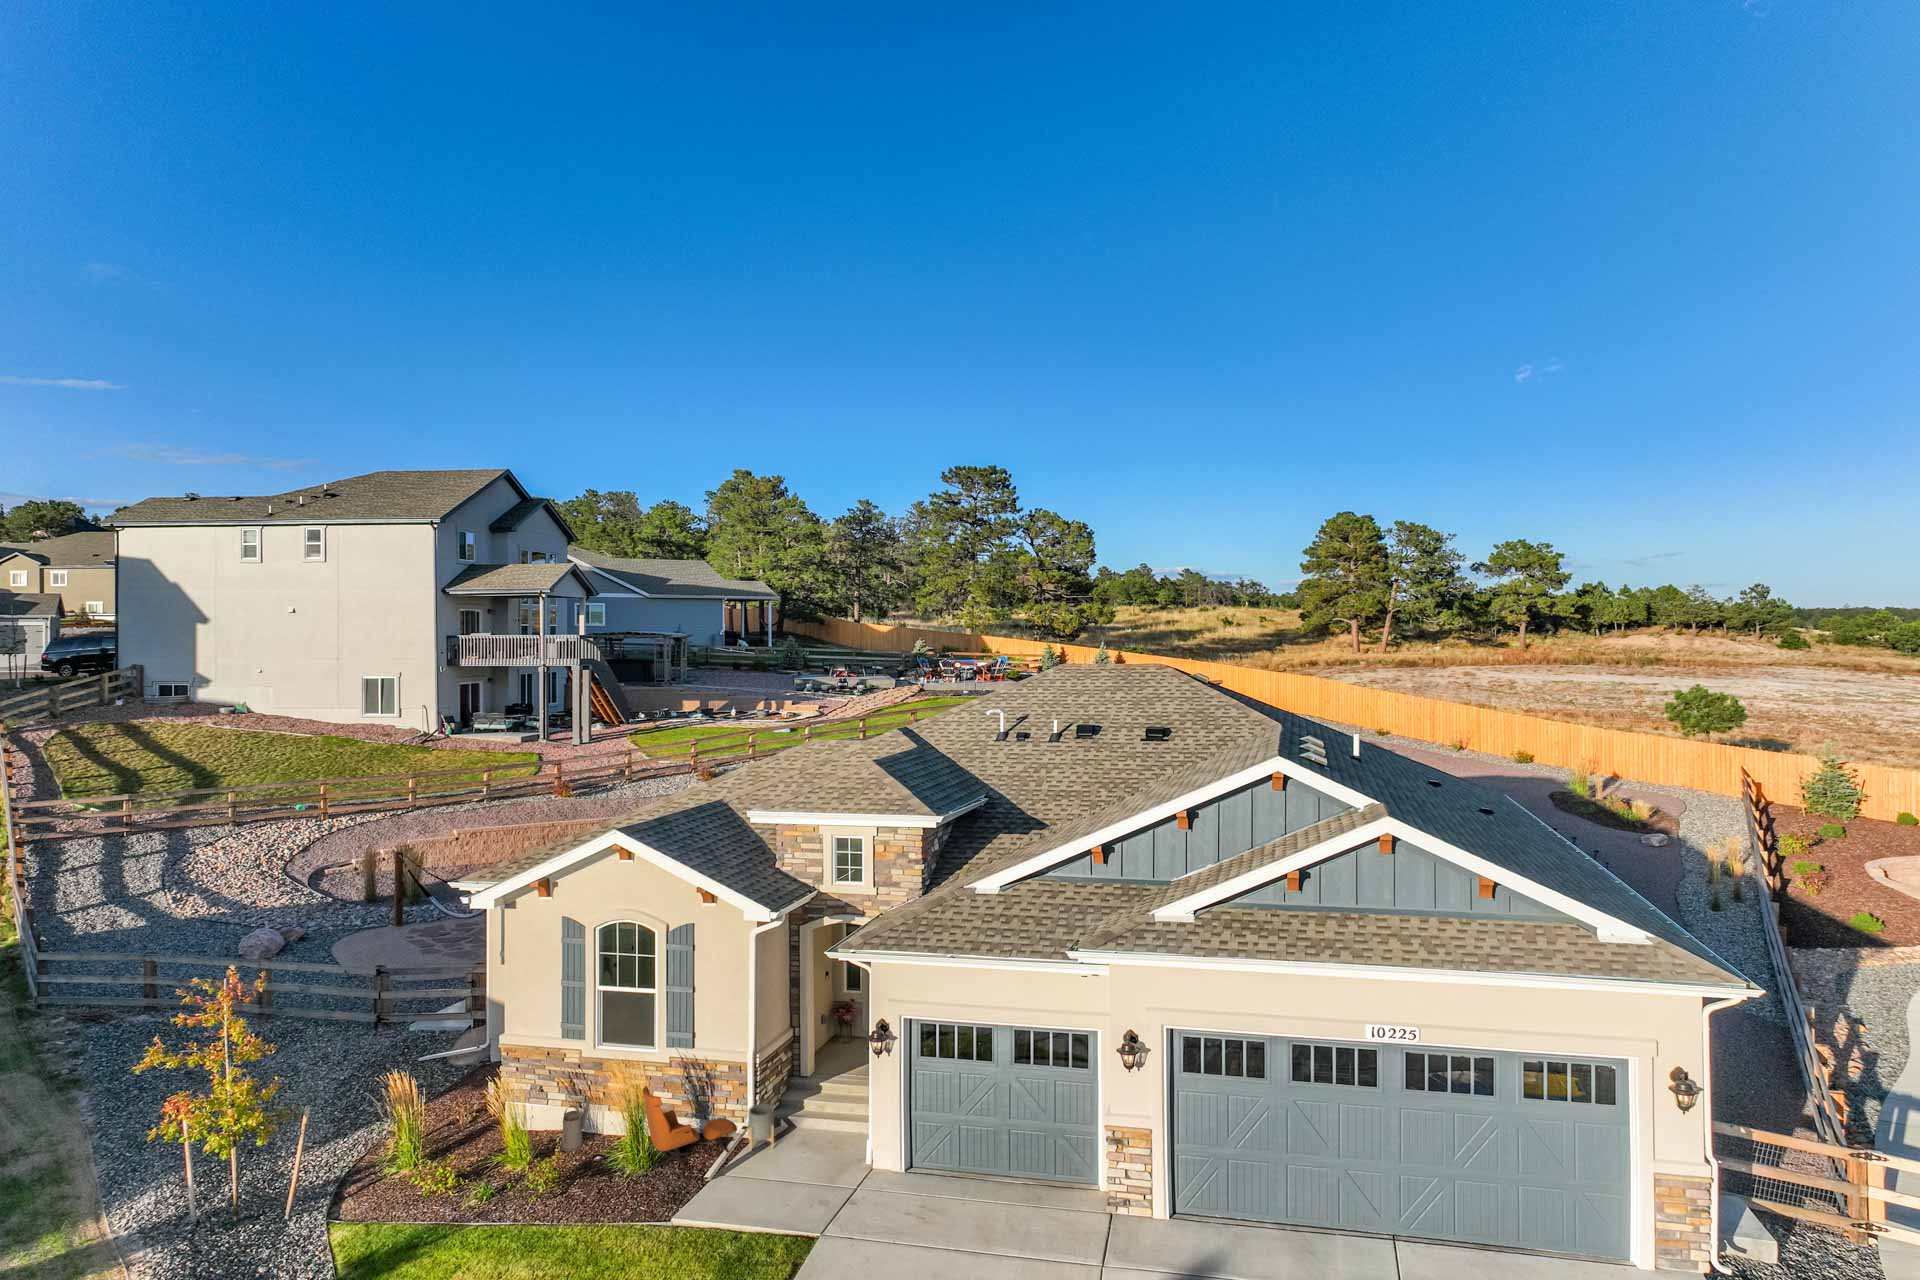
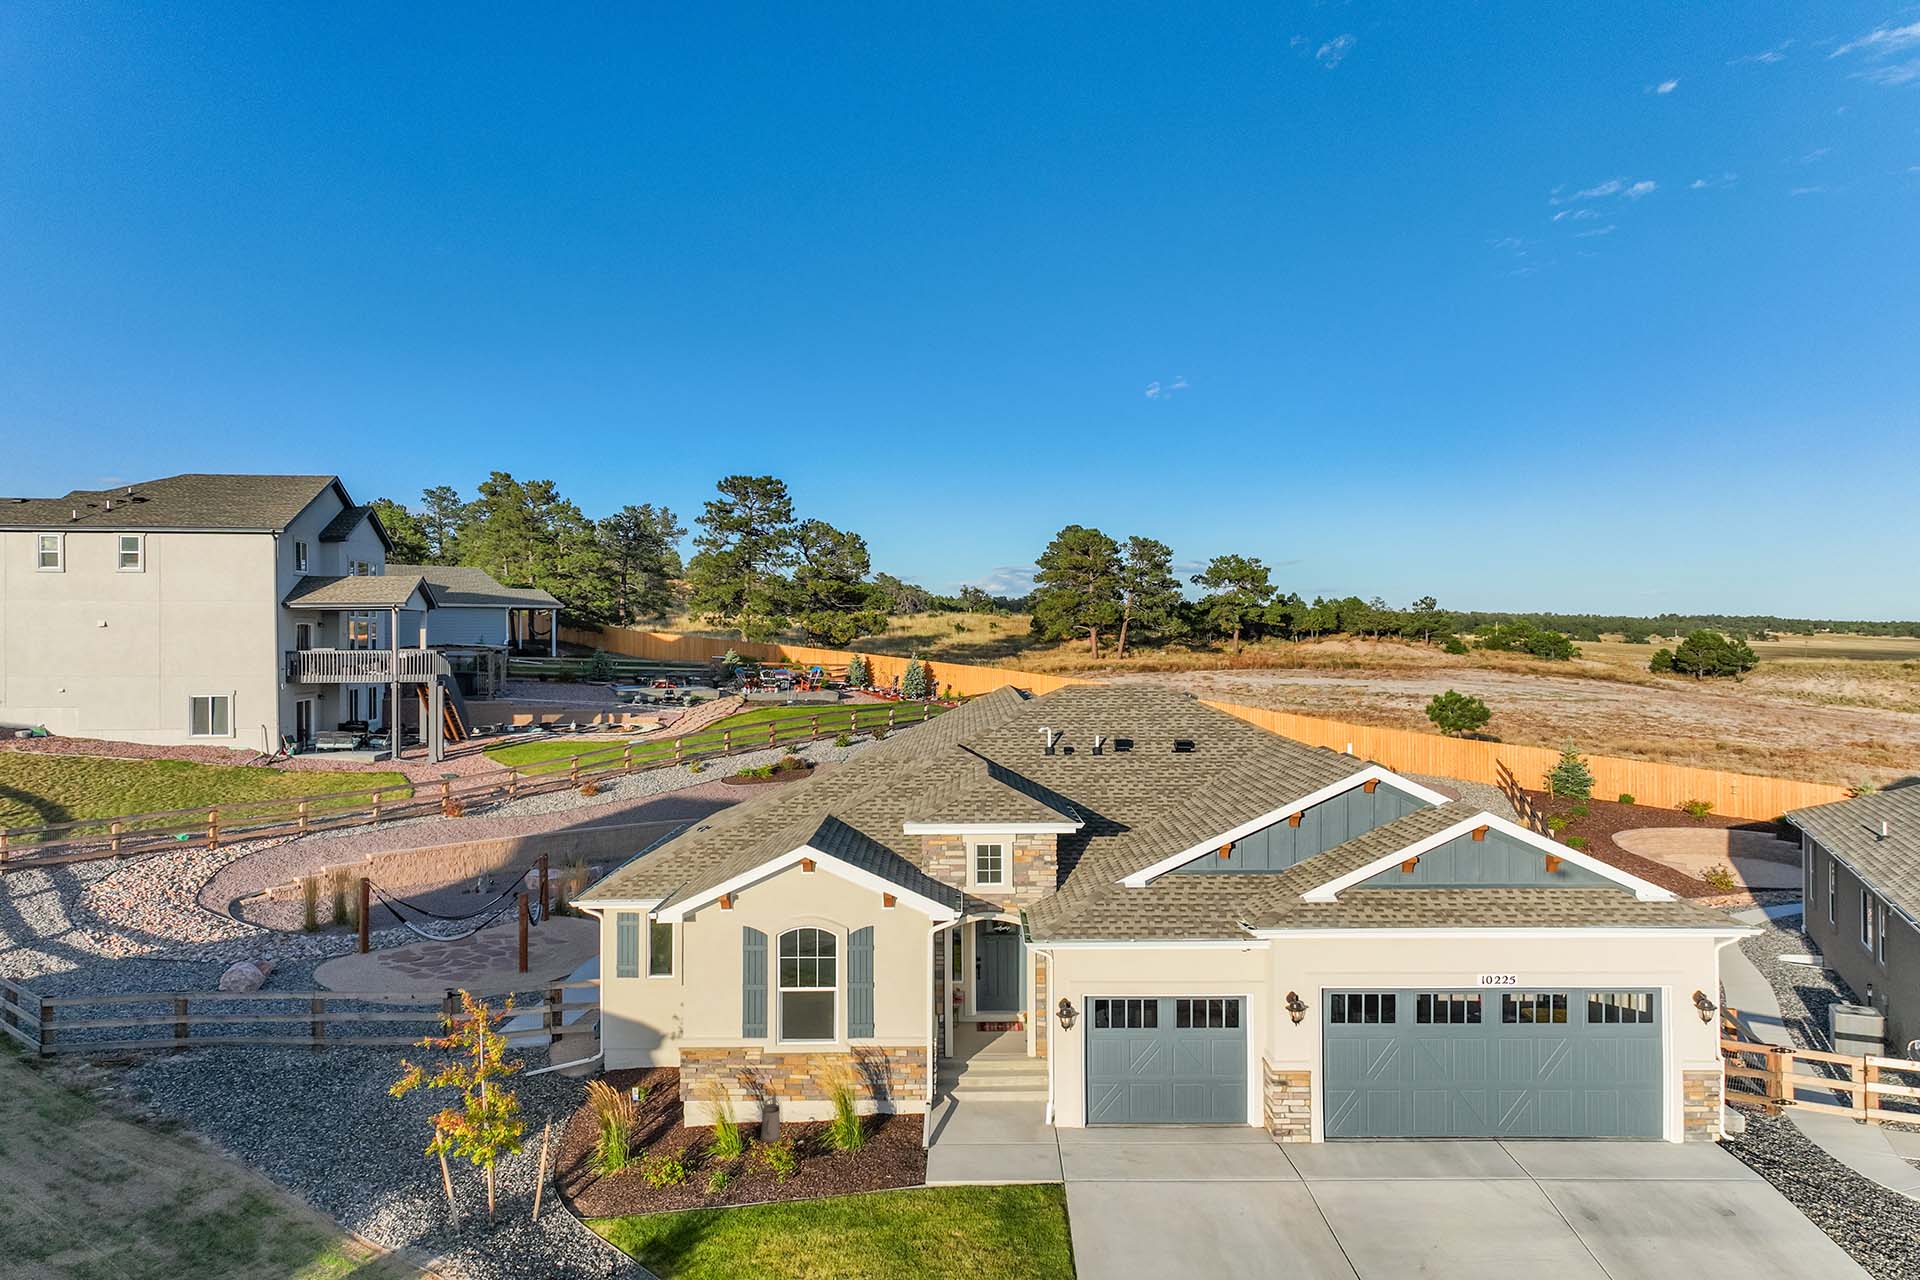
lounge chair: present [642,1087,737,1171] -> none [855,1072,925,1149]
planter: present [748,1104,774,1150] -> none [932,1087,961,1129]

